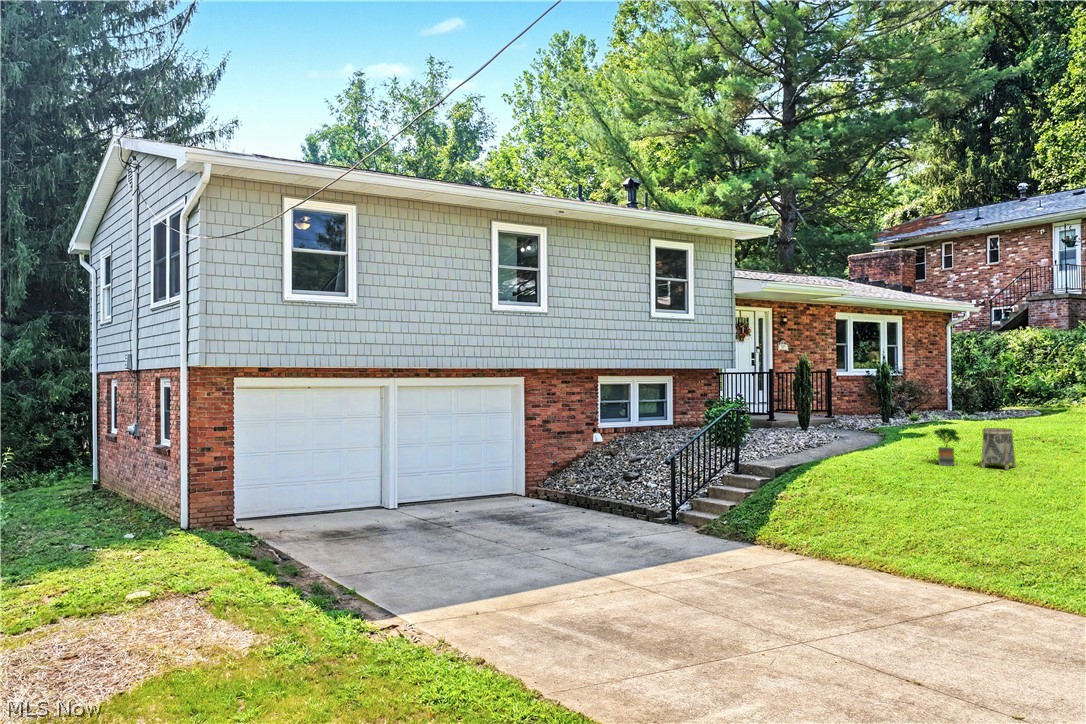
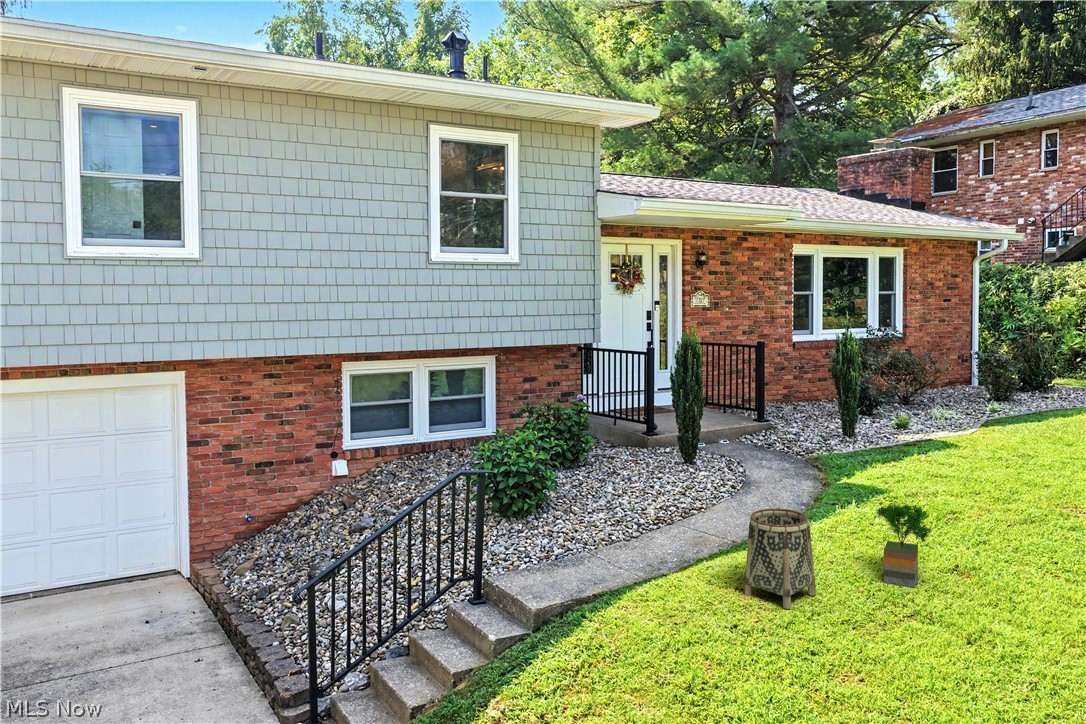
basket: present [981,428,1016,470] -> present [745,508,816,609]

